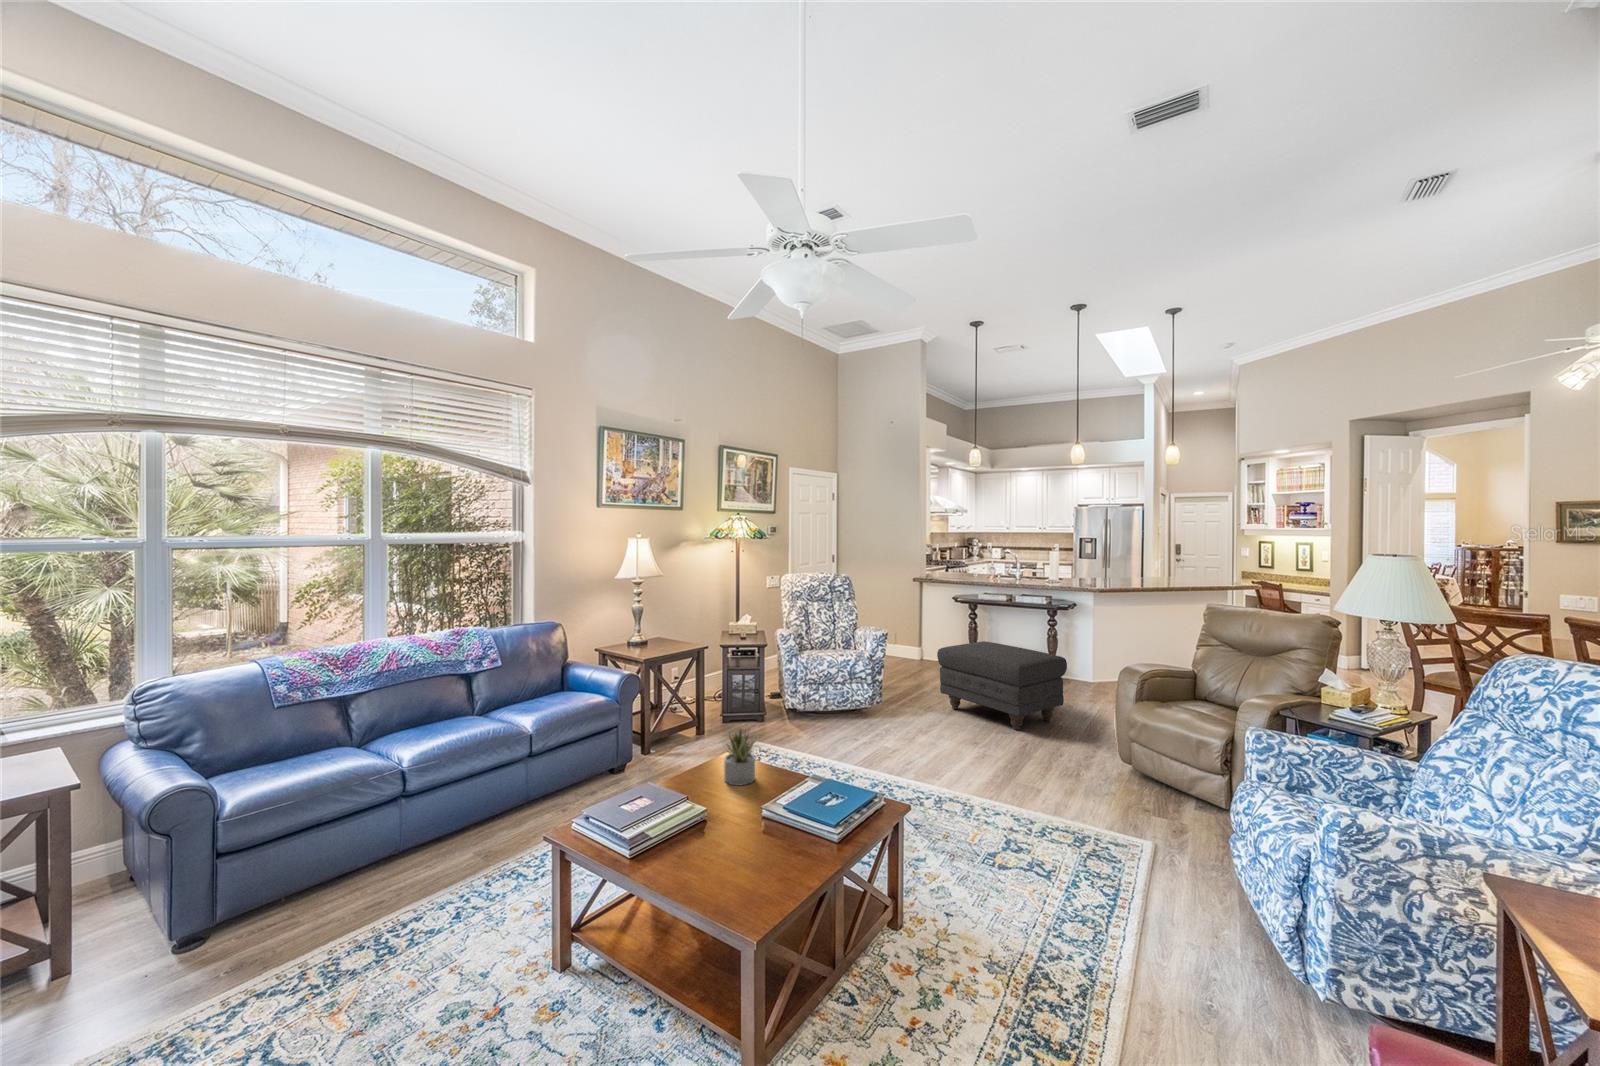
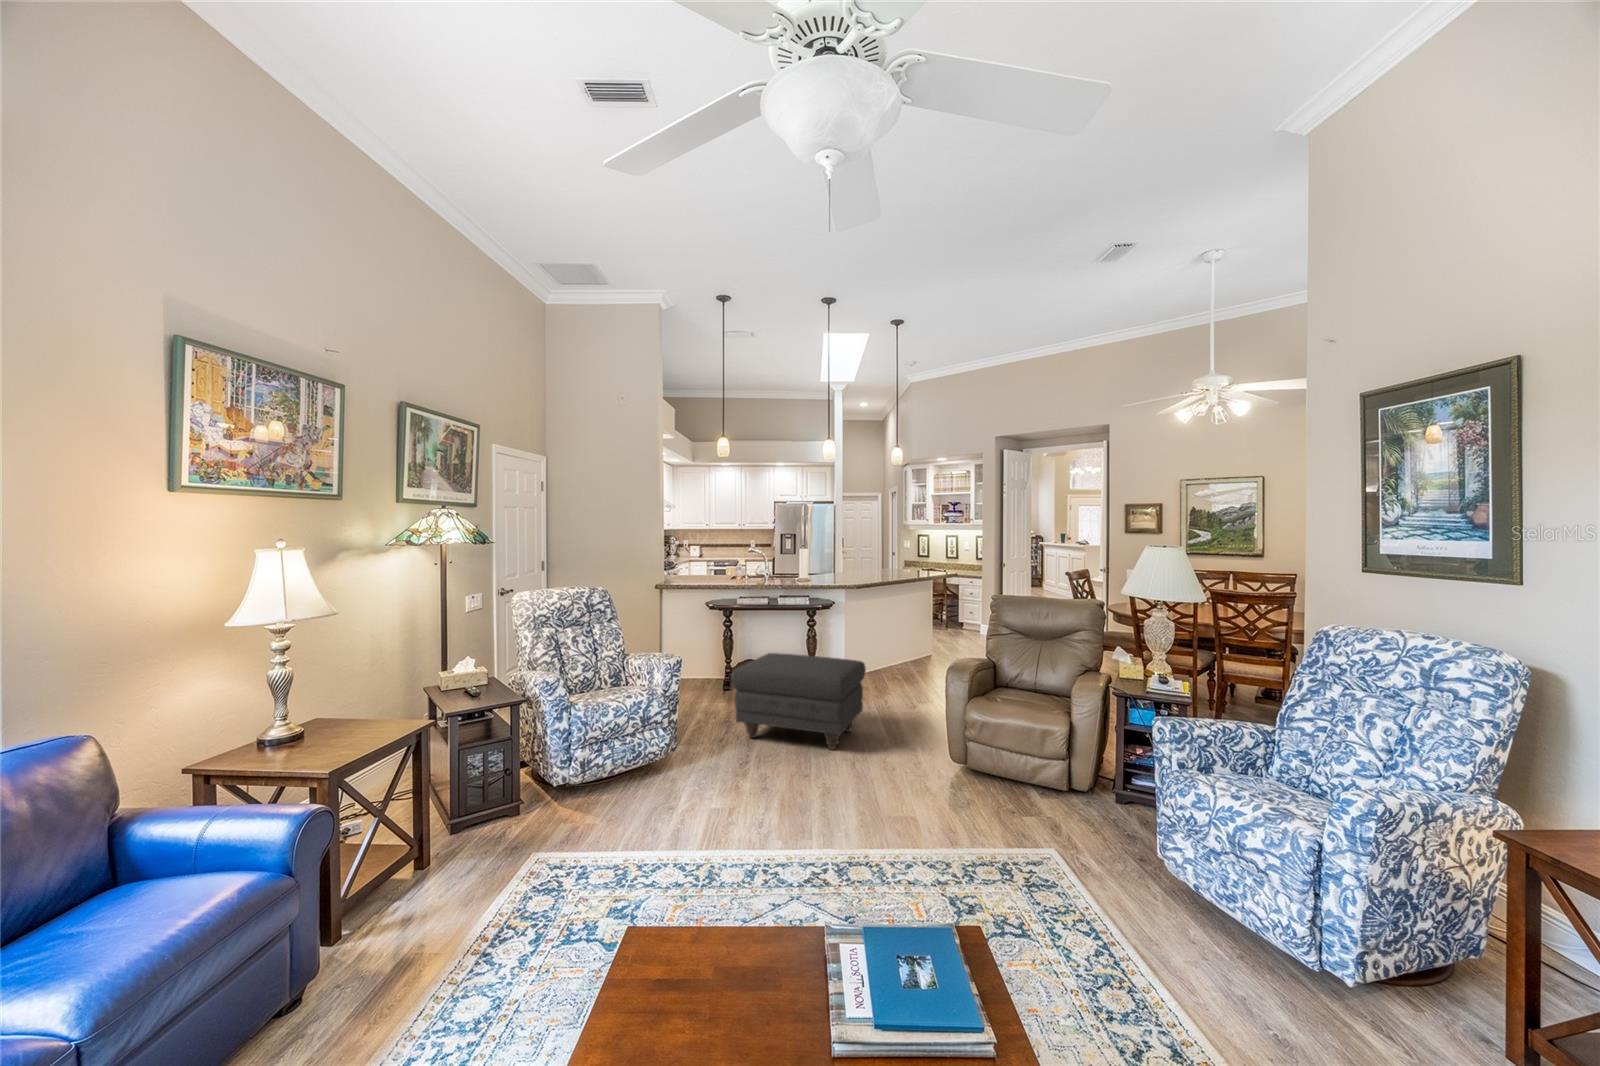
succulent plant: present [724,730,755,785] -> none [674,883,733,996]

